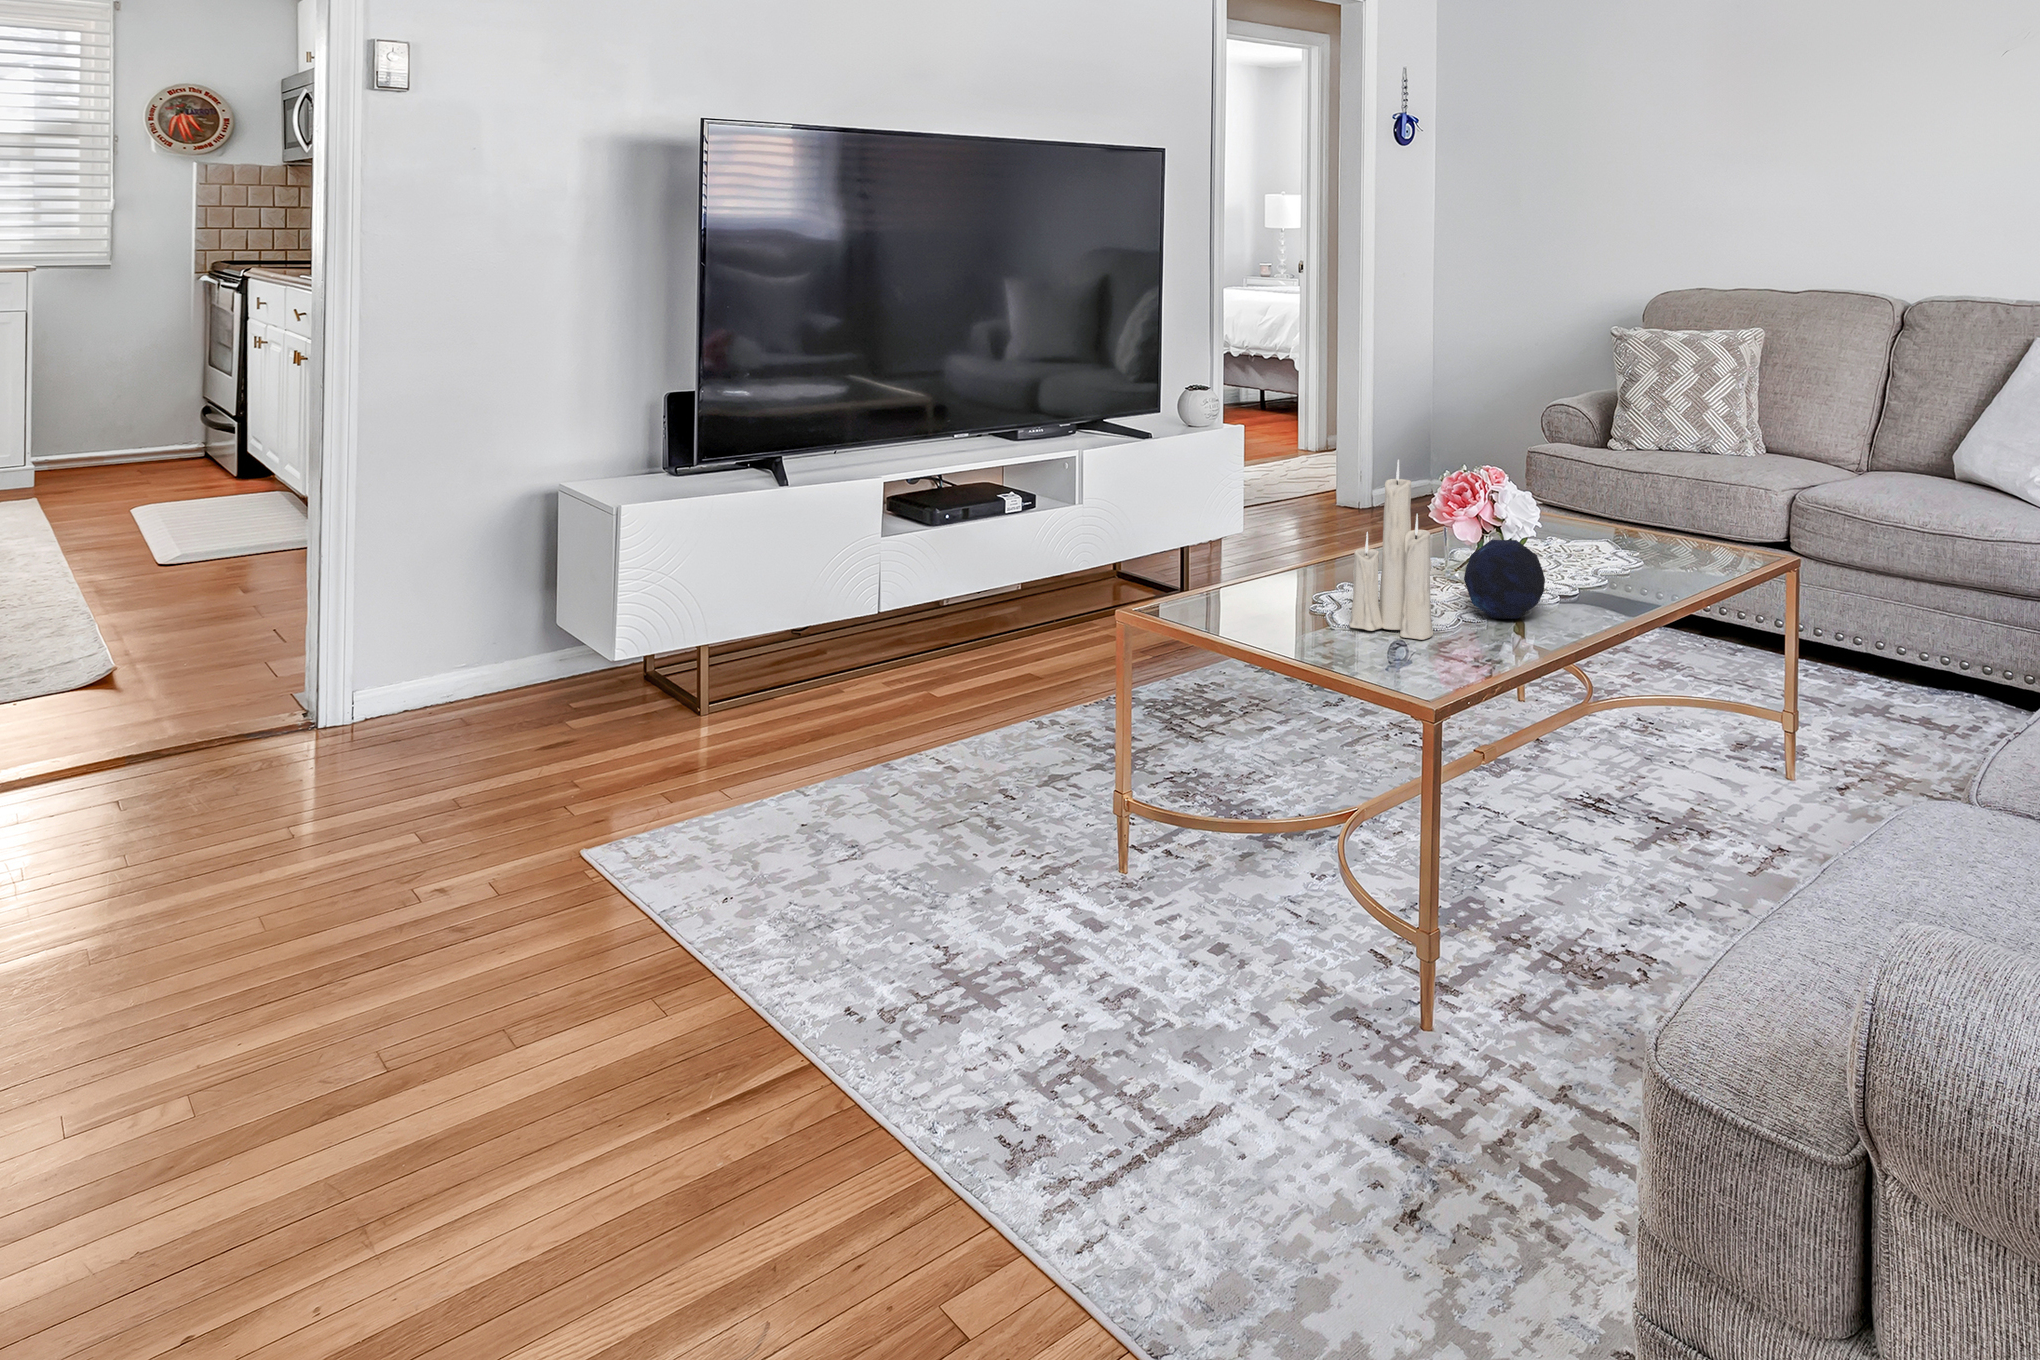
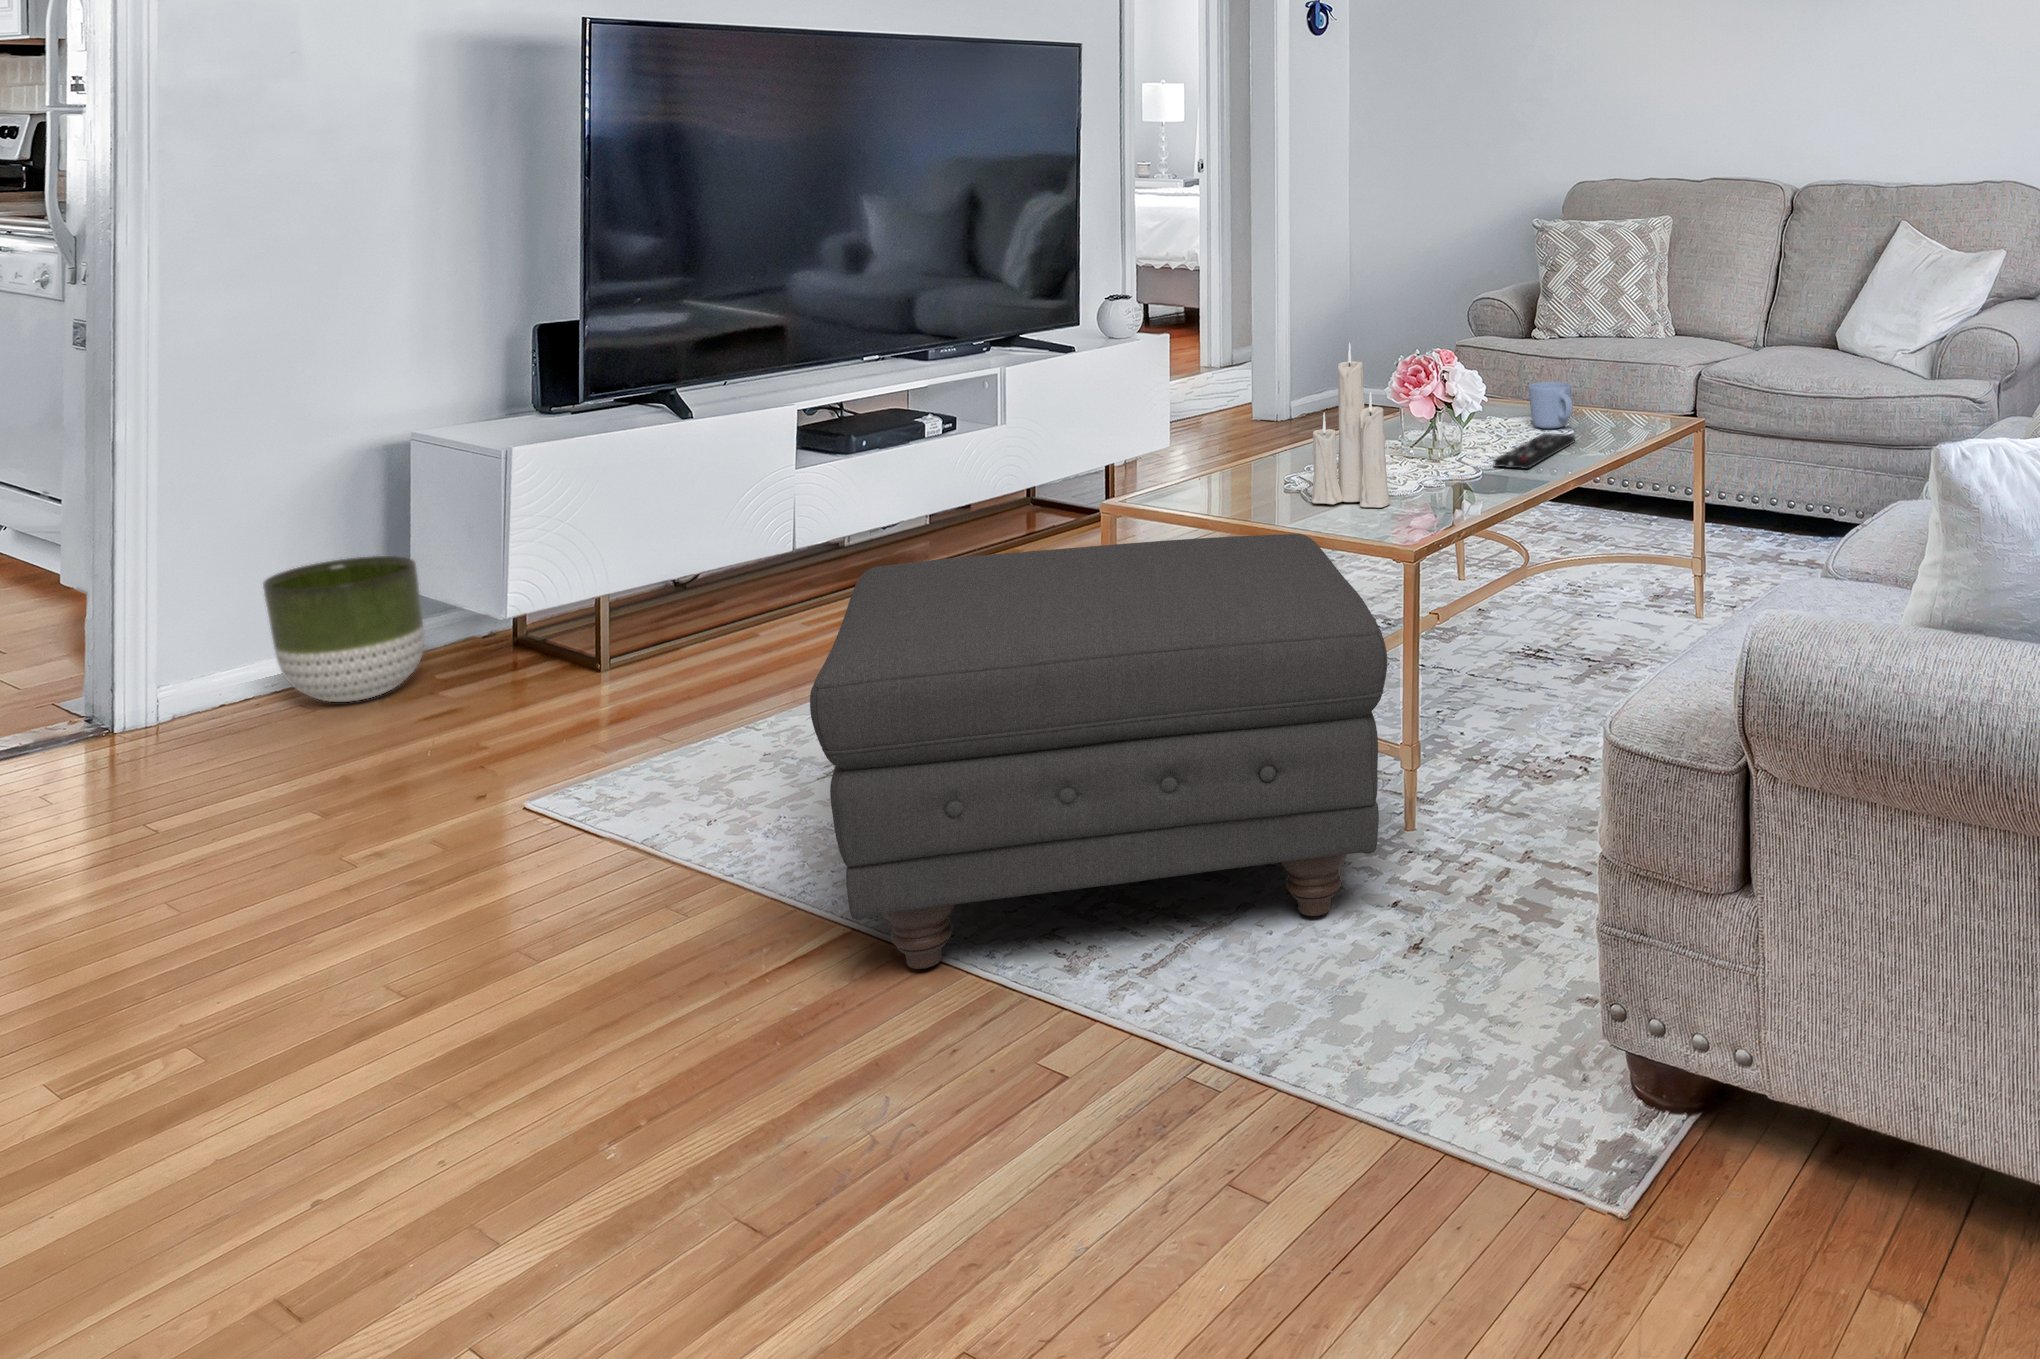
mug: none [1600,504,1647,554] -> present [1529,382,1573,428]
decorative orb: present [1464,540,1545,619] -> none [1413,413,1487,487]
remote control: none [1554,561,1649,604] -> present [1494,433,1575,469]
planter: none [402,591,533,726] -> present [263,556,424,702]
ottoman: none [759,667,1395,1137] -> present [810,534,1387,969]

